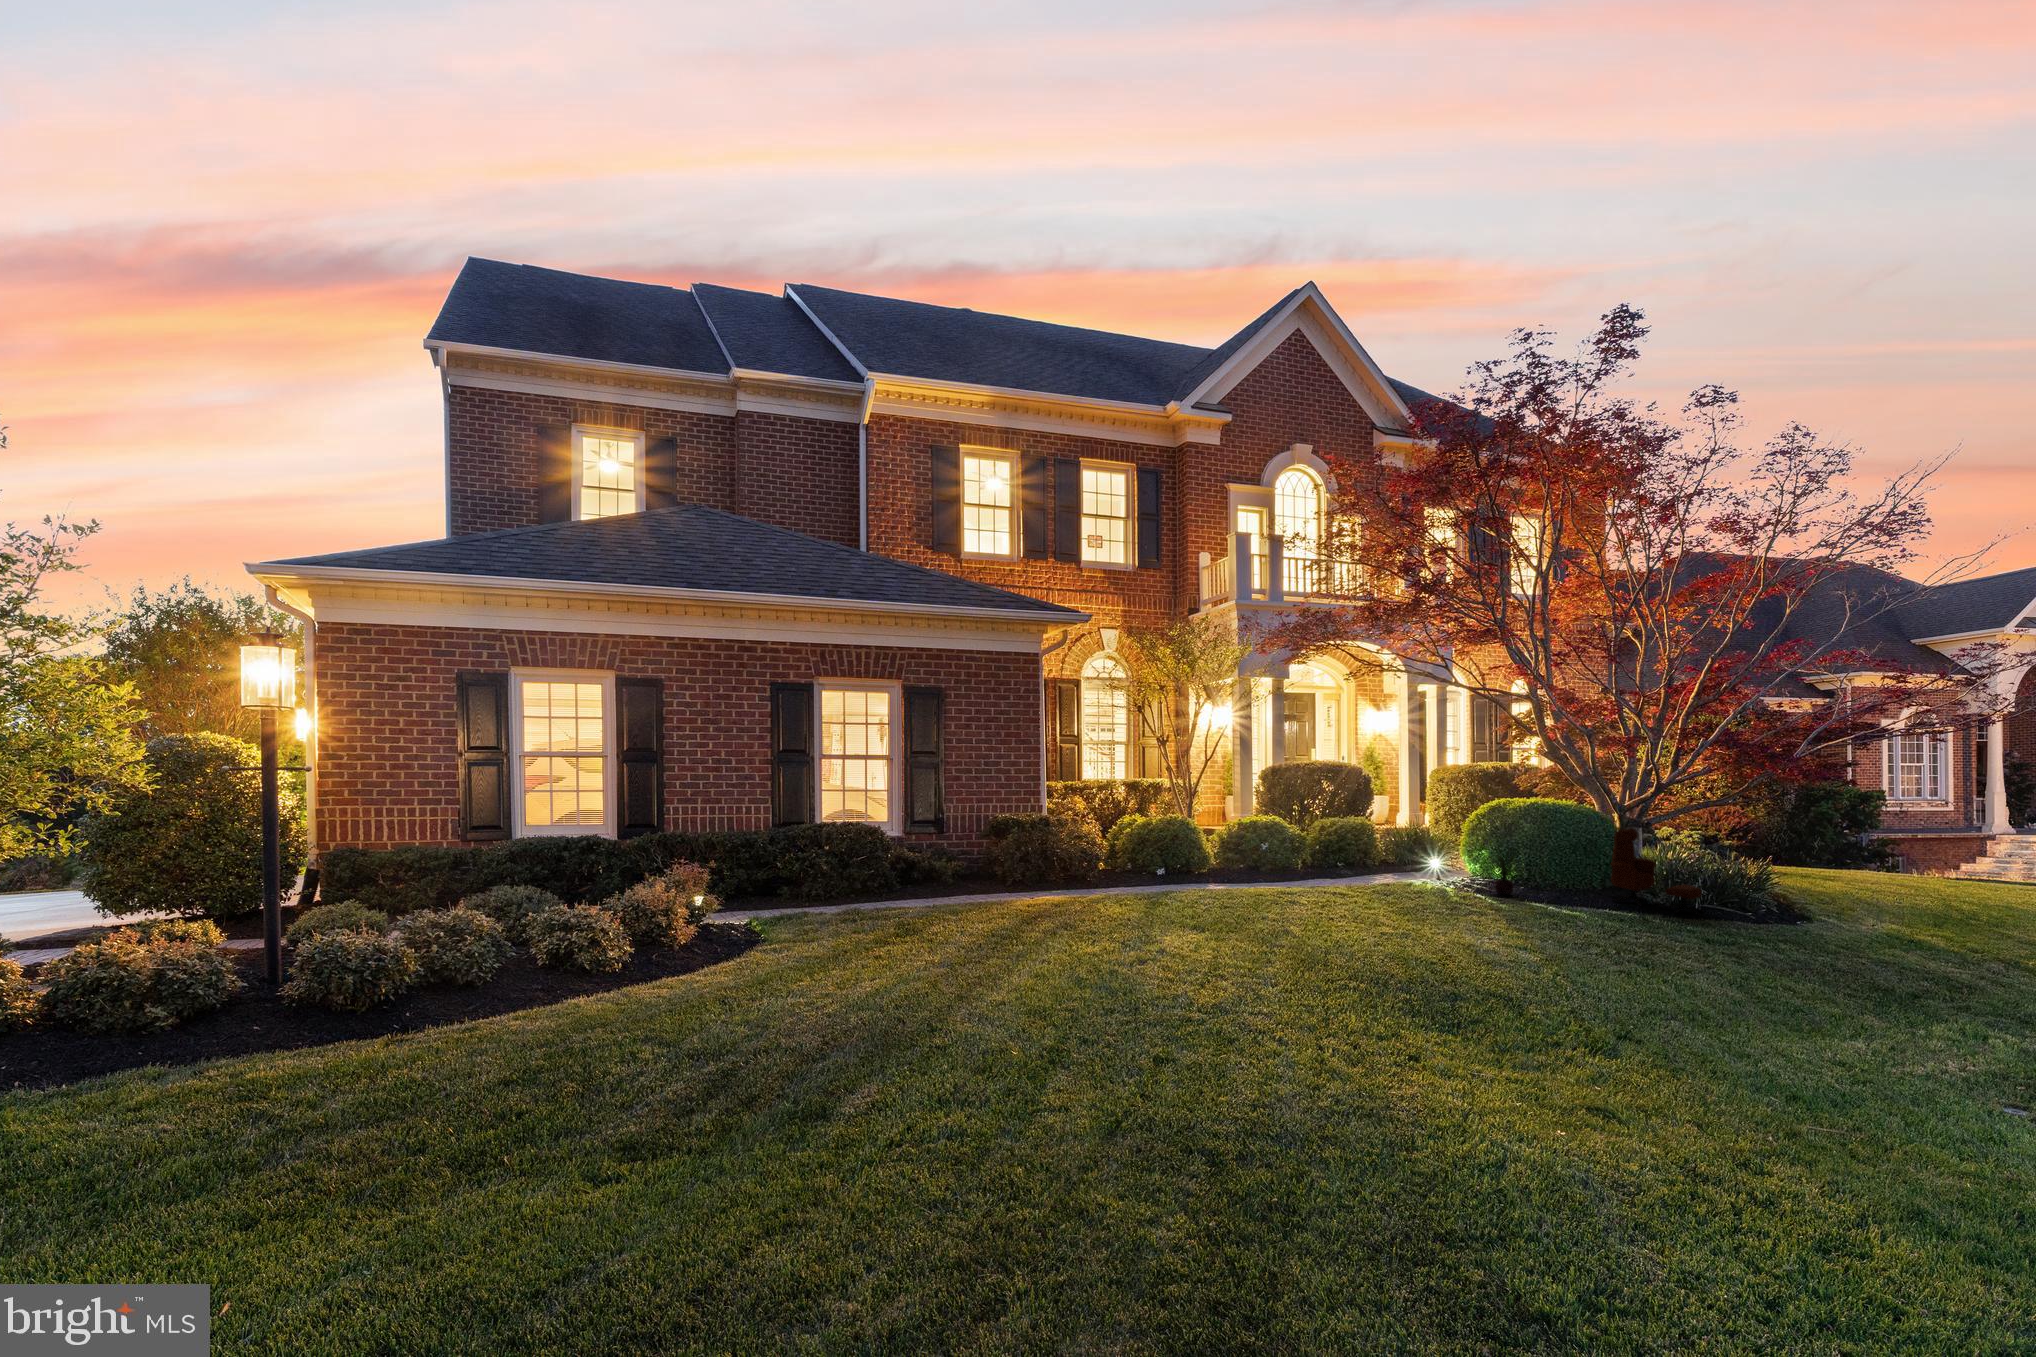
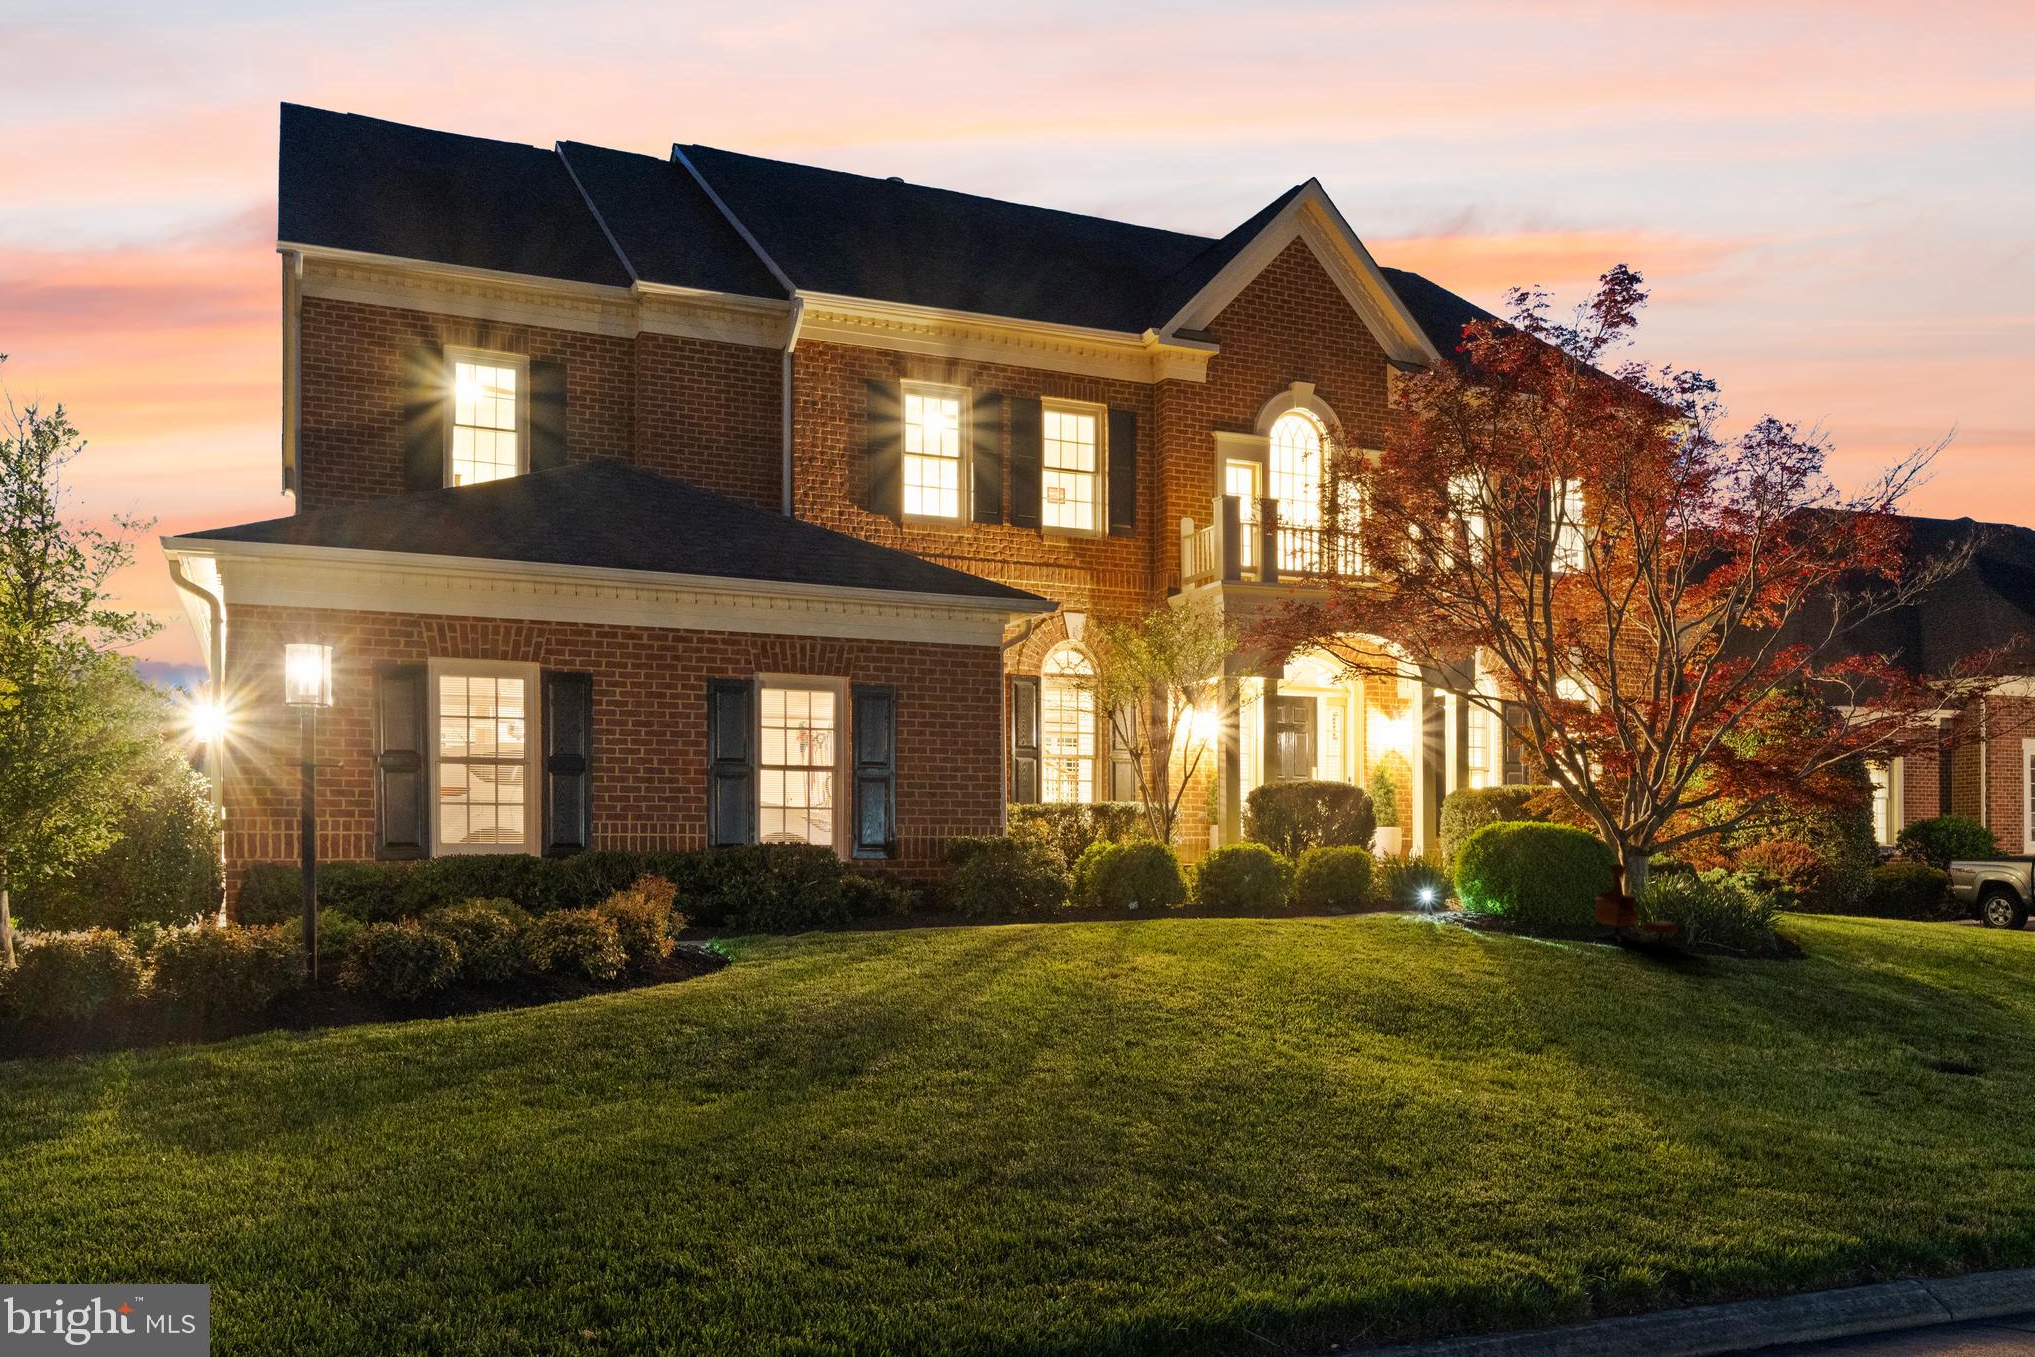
decorative plant: present [1484,848,1513,895] -> none [1464,878,1519,930]

